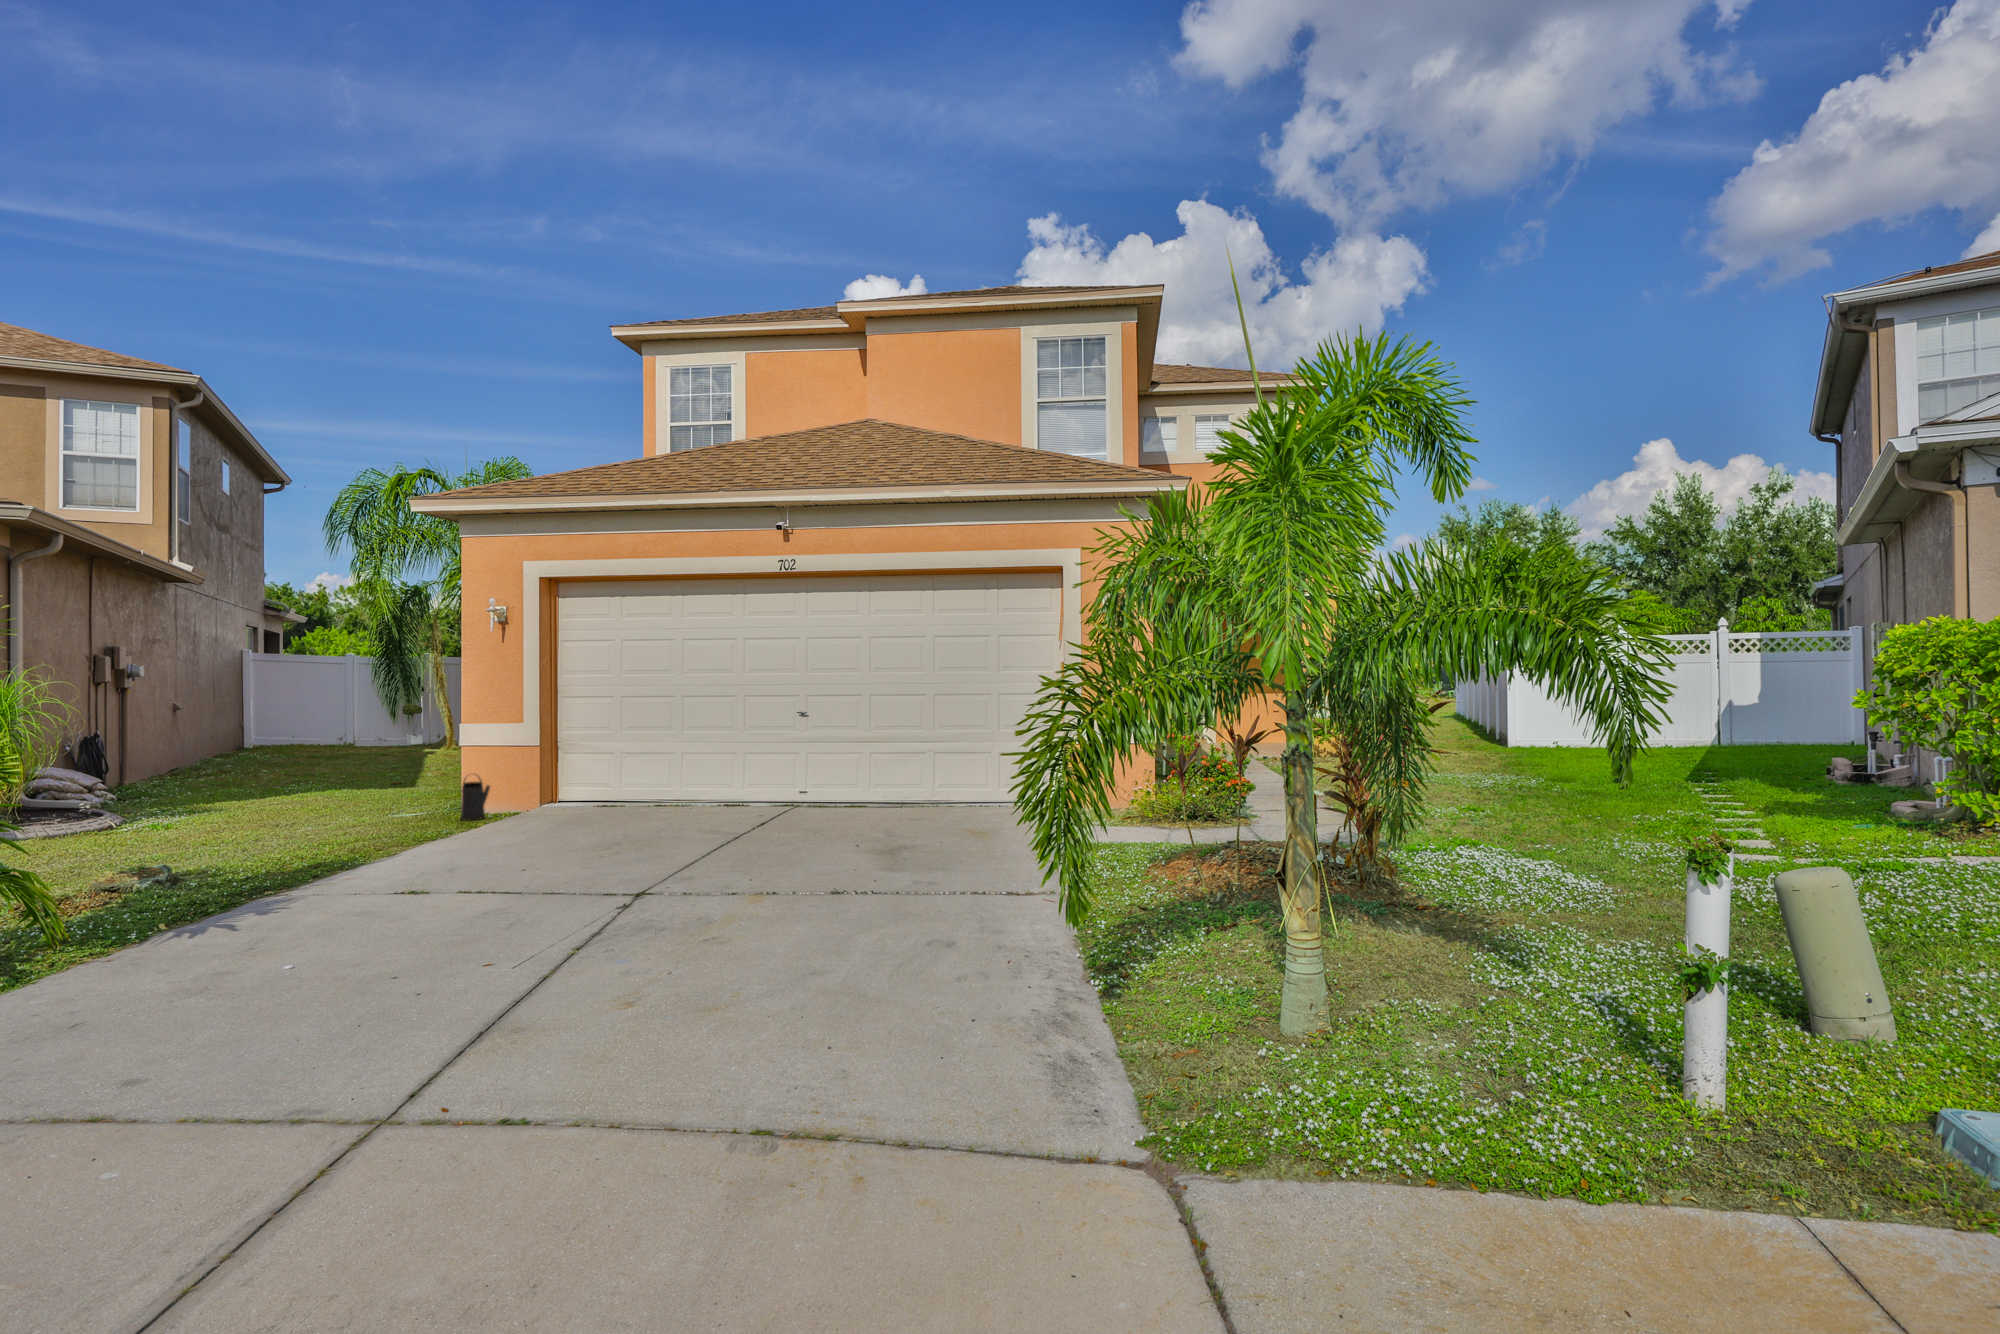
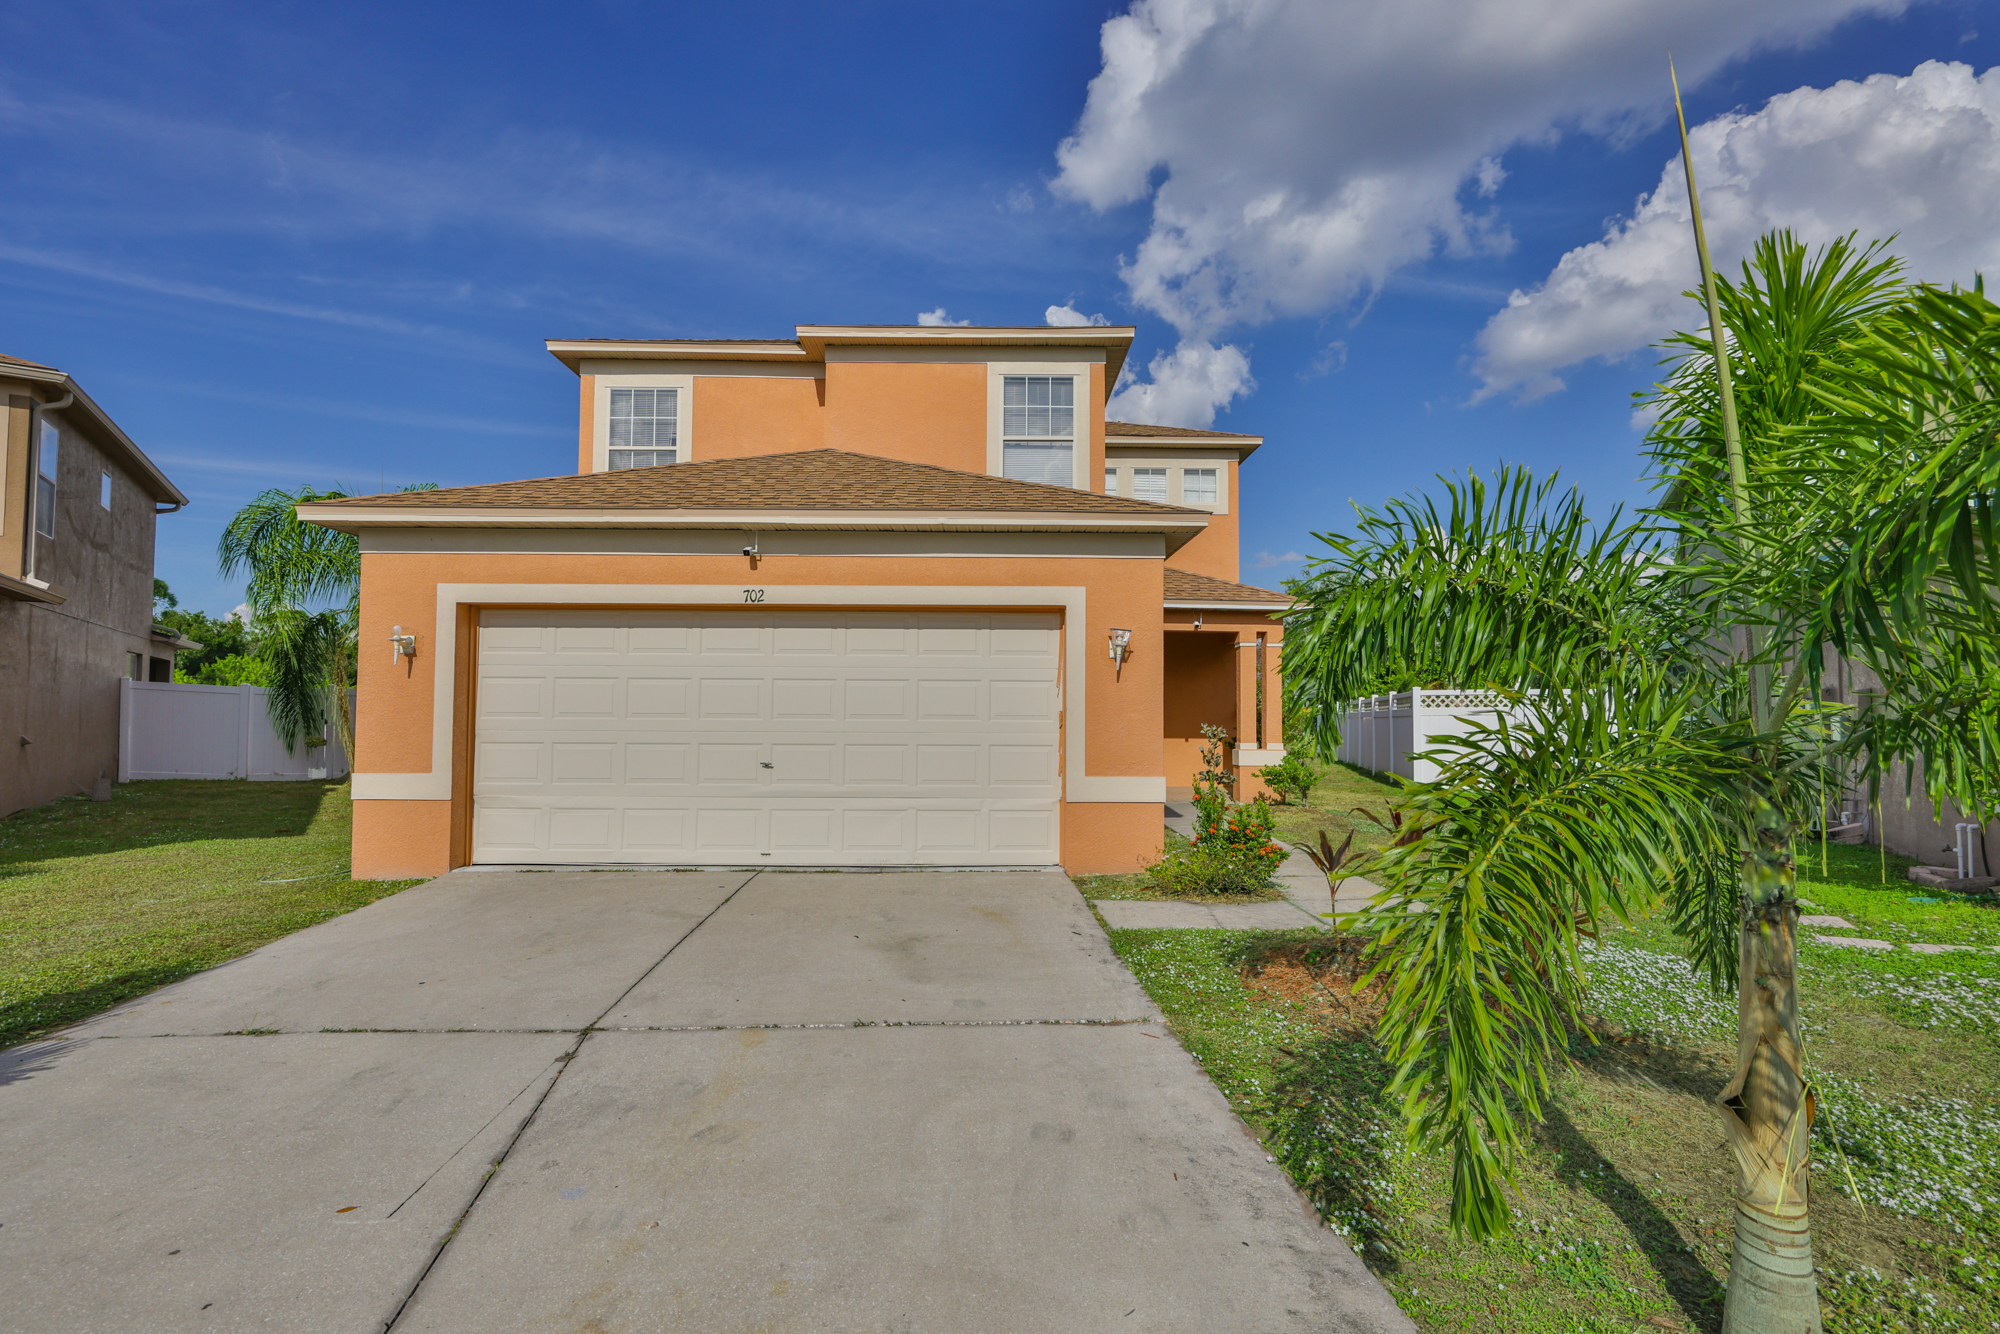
watering can: present [461,778,490,821] -> present [68,770,117,801]

